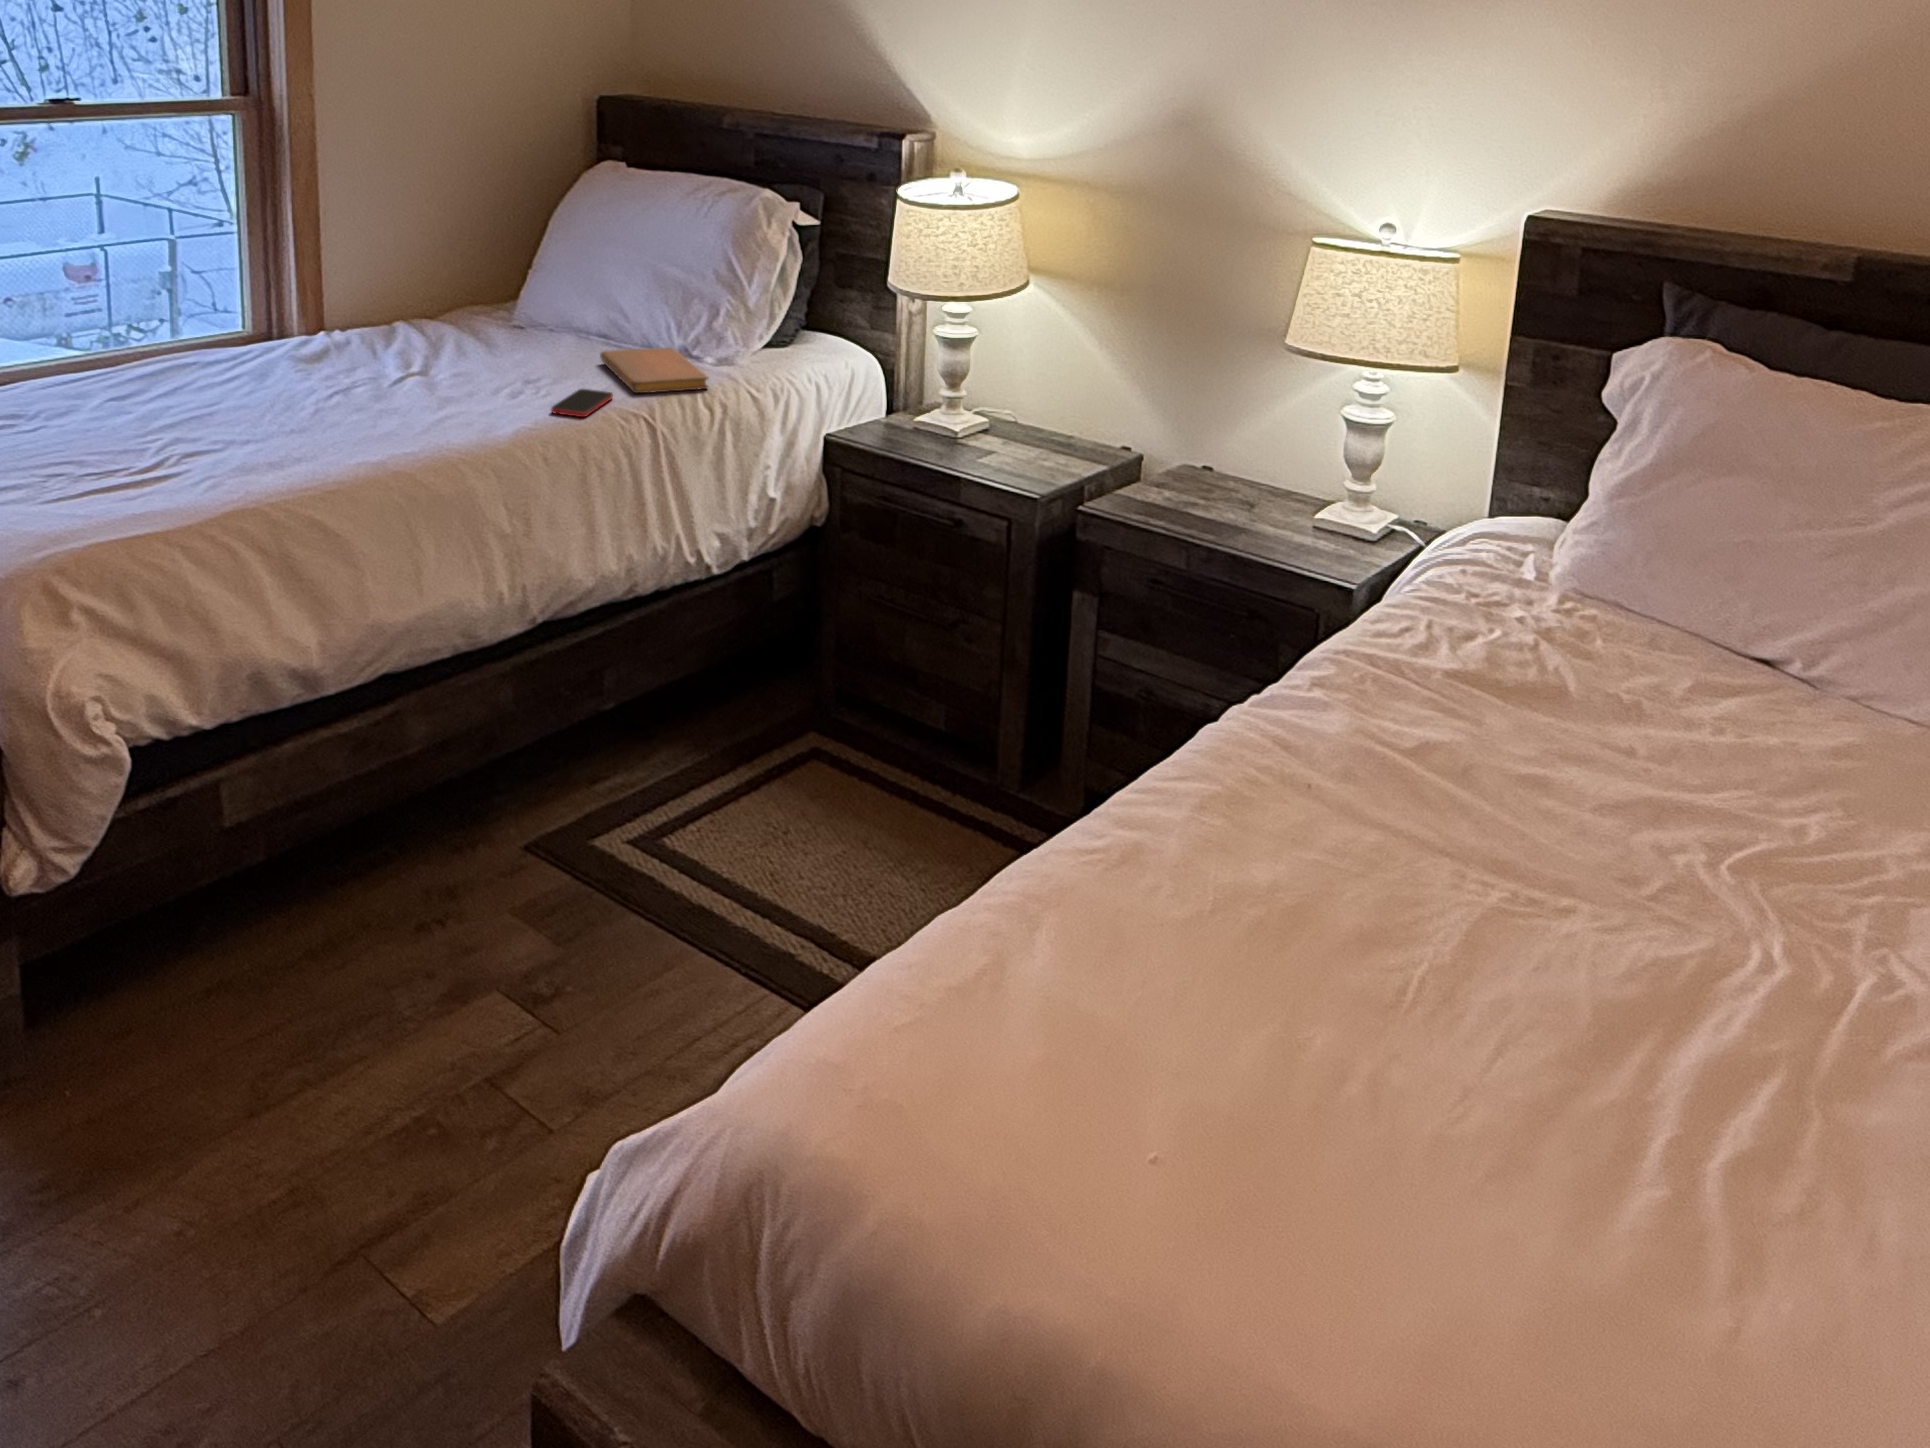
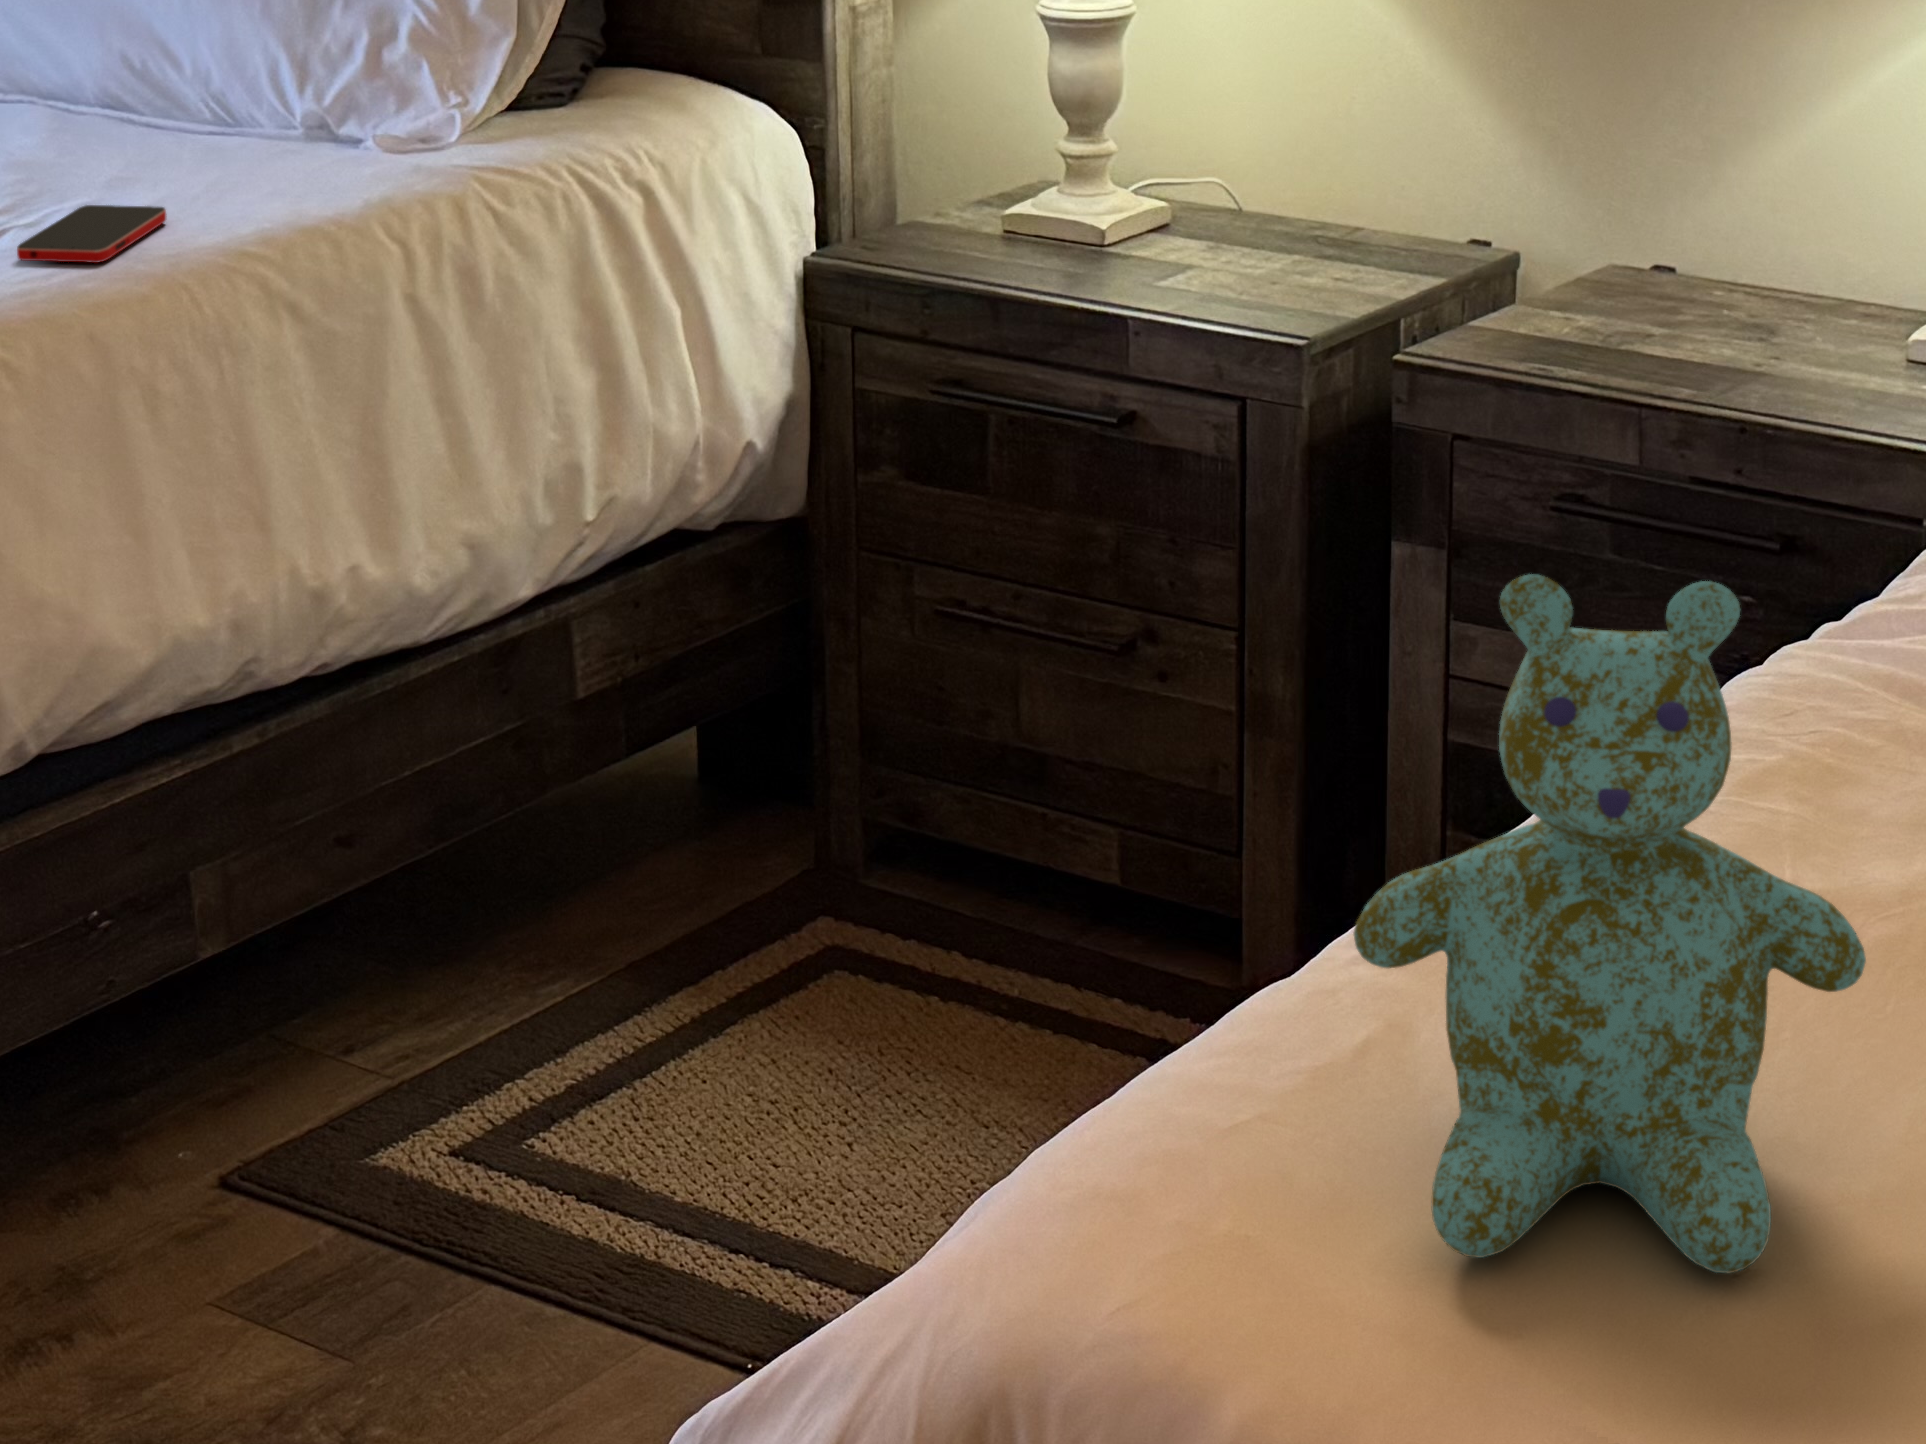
notebook: present [600,348,708,393] -> none [123,107,400,207]
stuffed bear: none [1077,736,1305,1072] -> present [1354,575,1866,1273]

